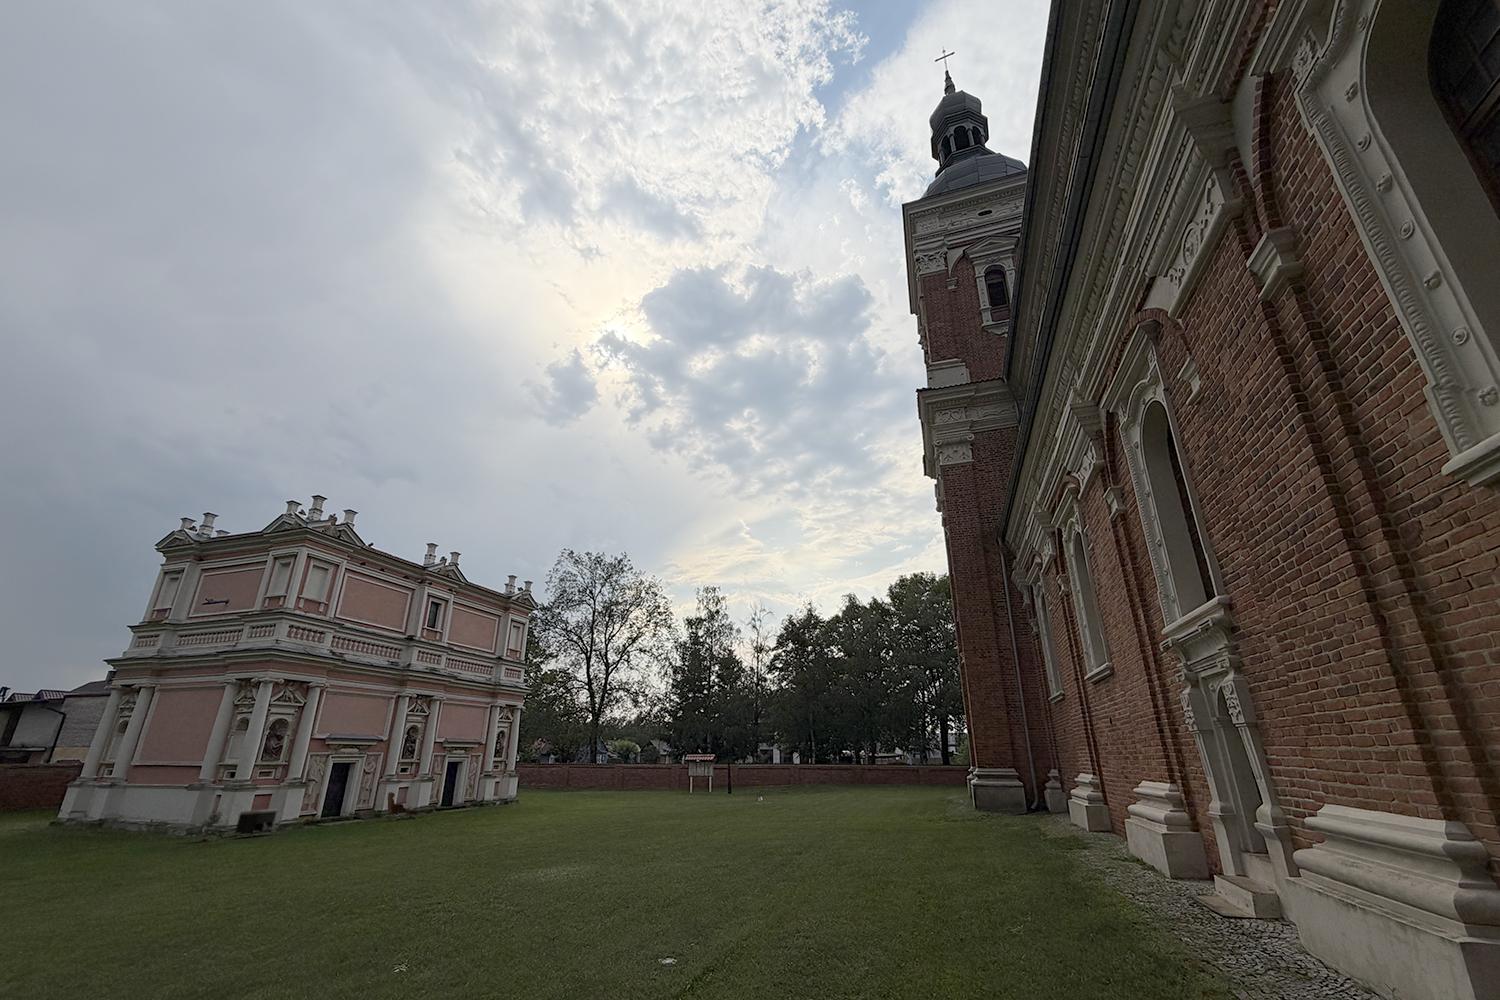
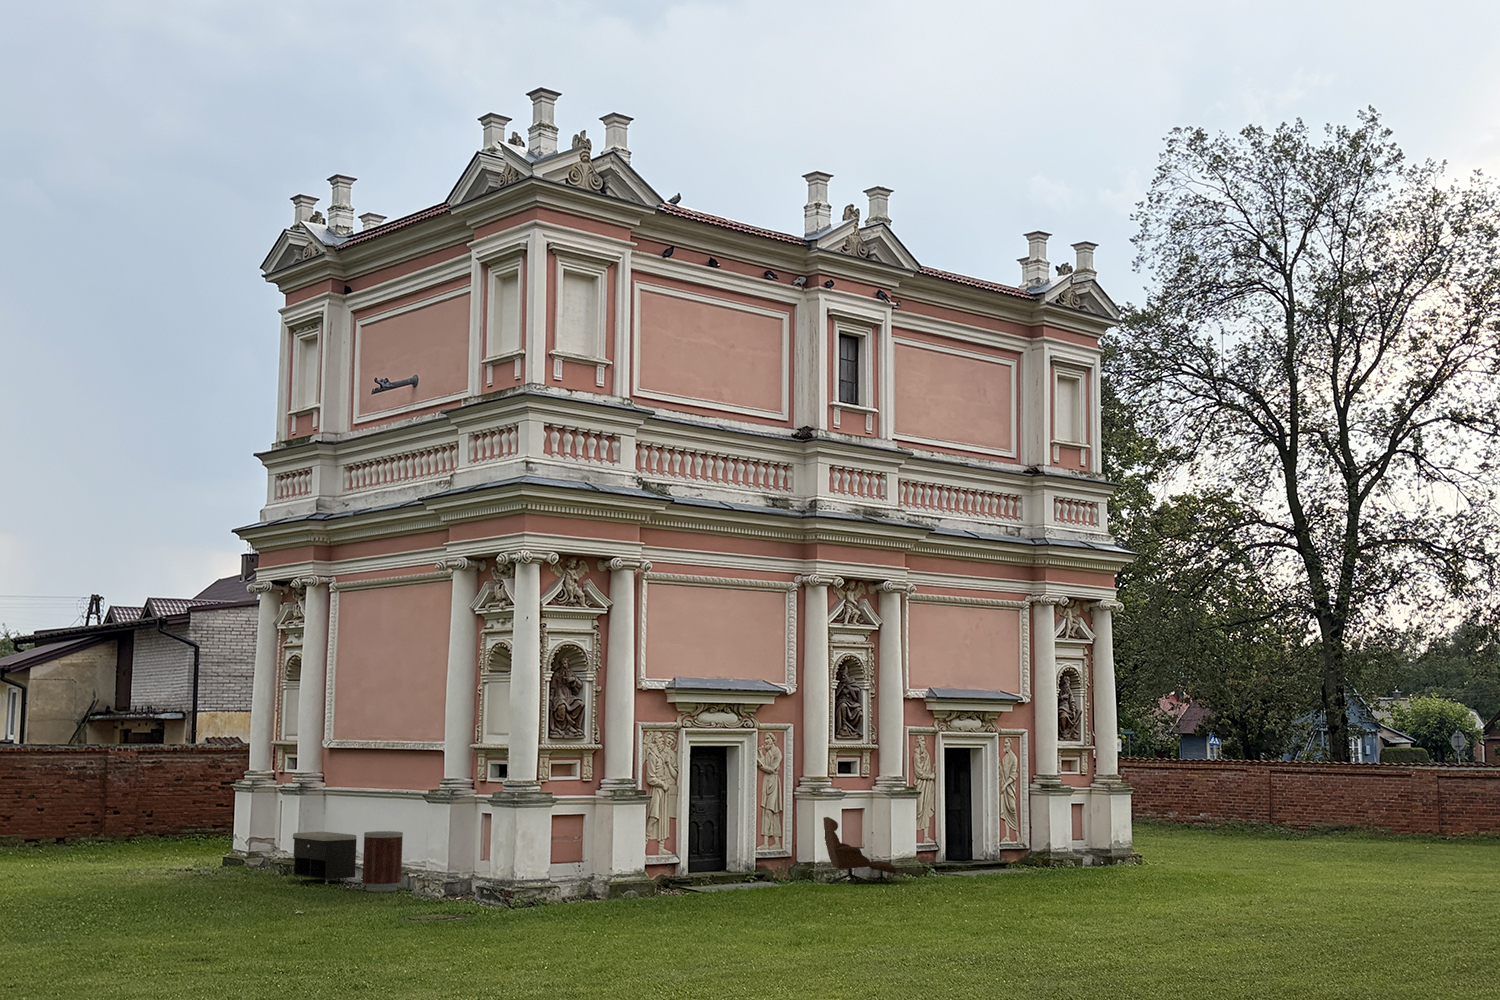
storage bench: present [235,809,278,837] -> present [293,832,357,884]
potted tree: present [202,811,222,841] -> none [465,843,503,906]
trash can: none [129,813,163,845] -> present [362,831,403,892]

